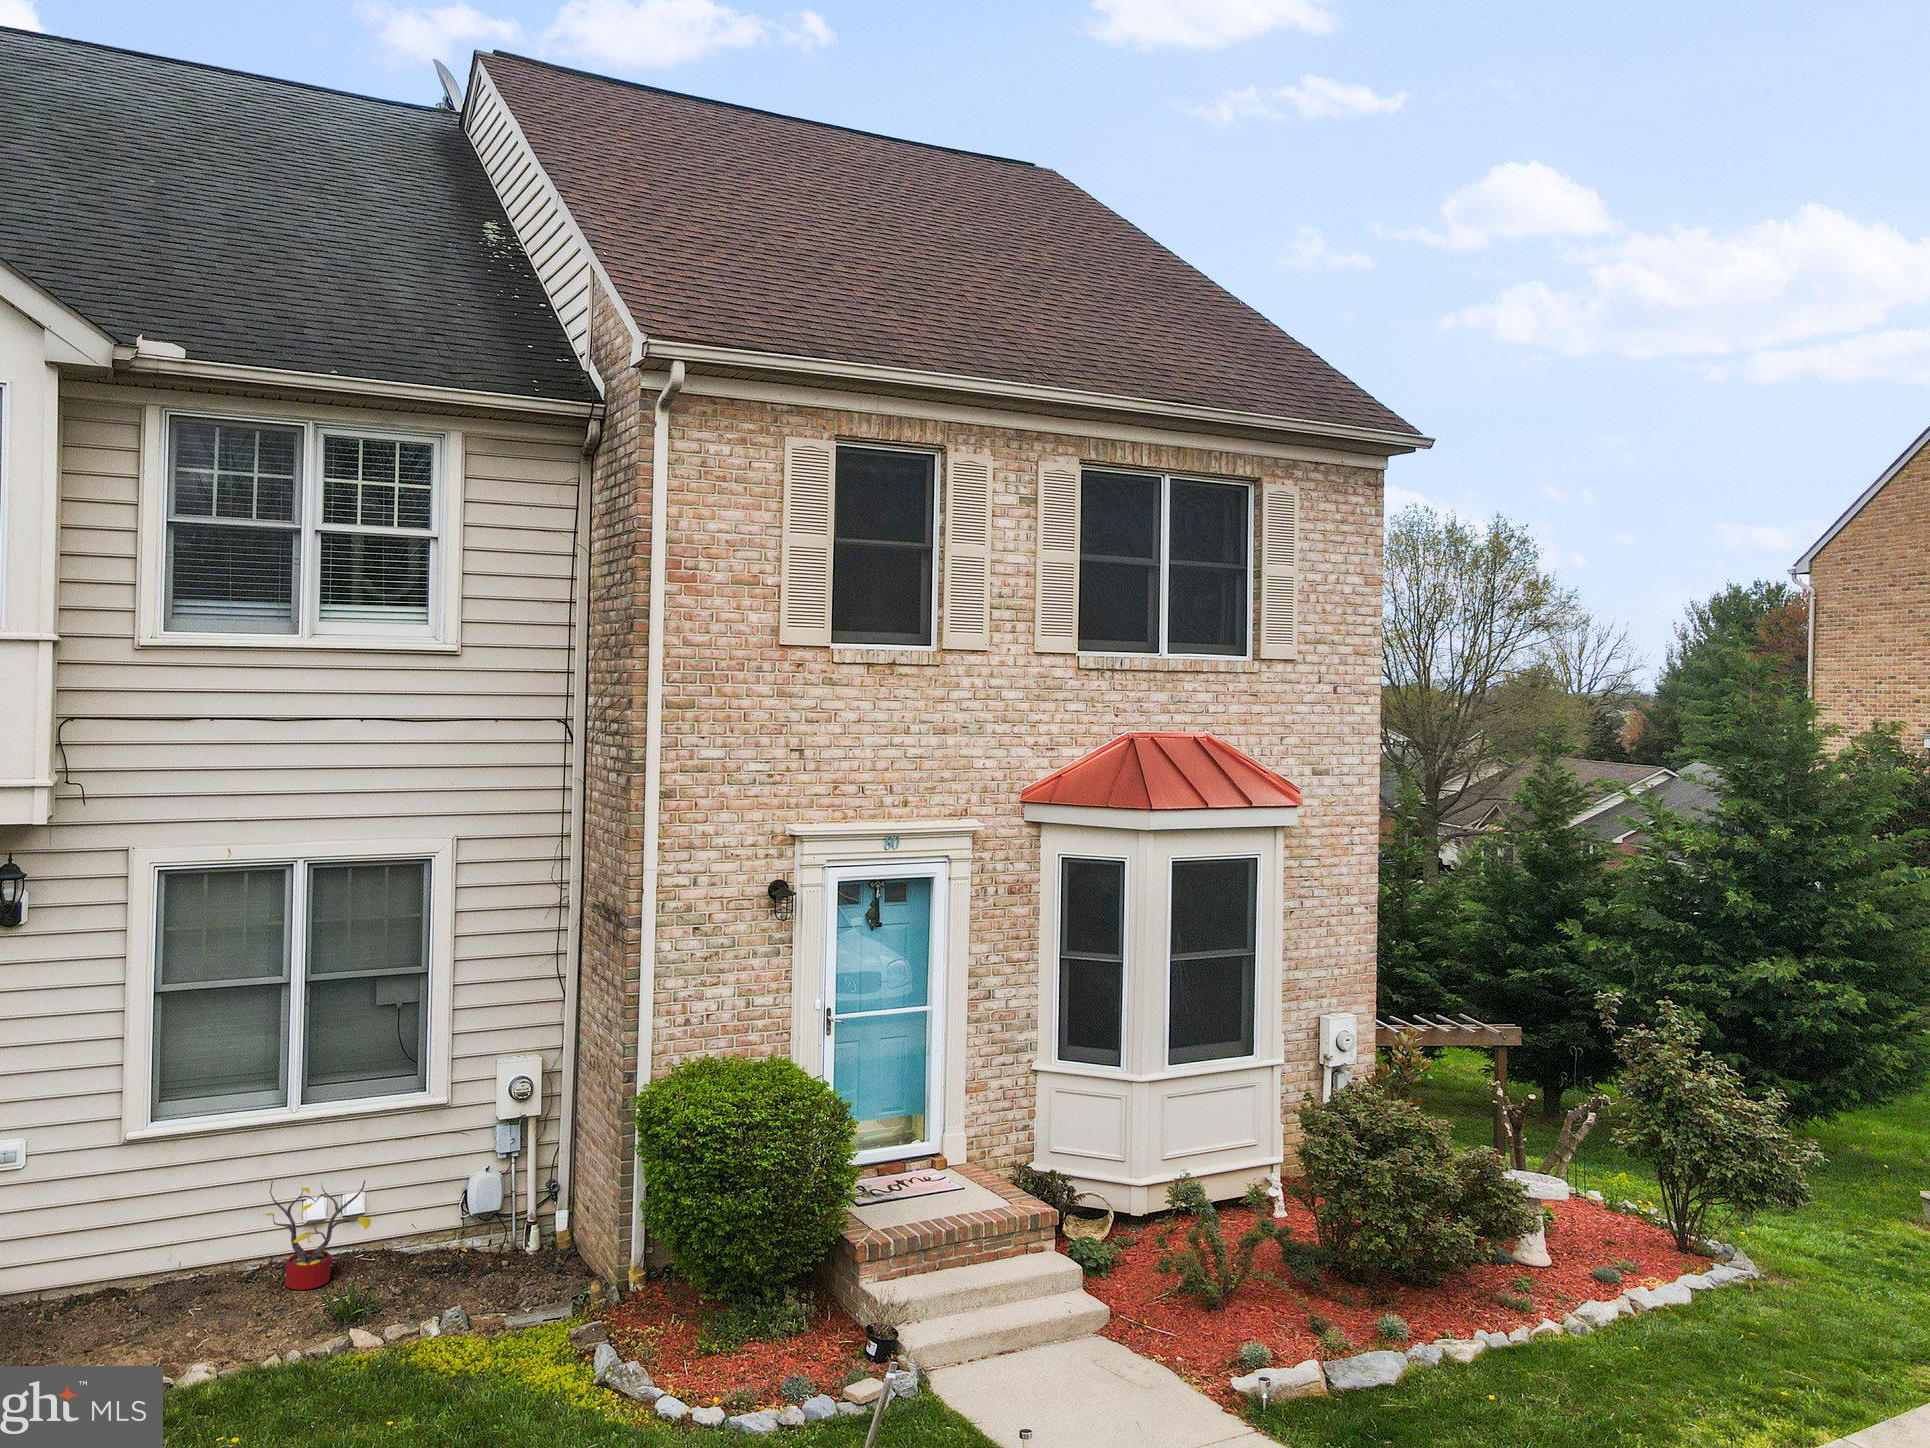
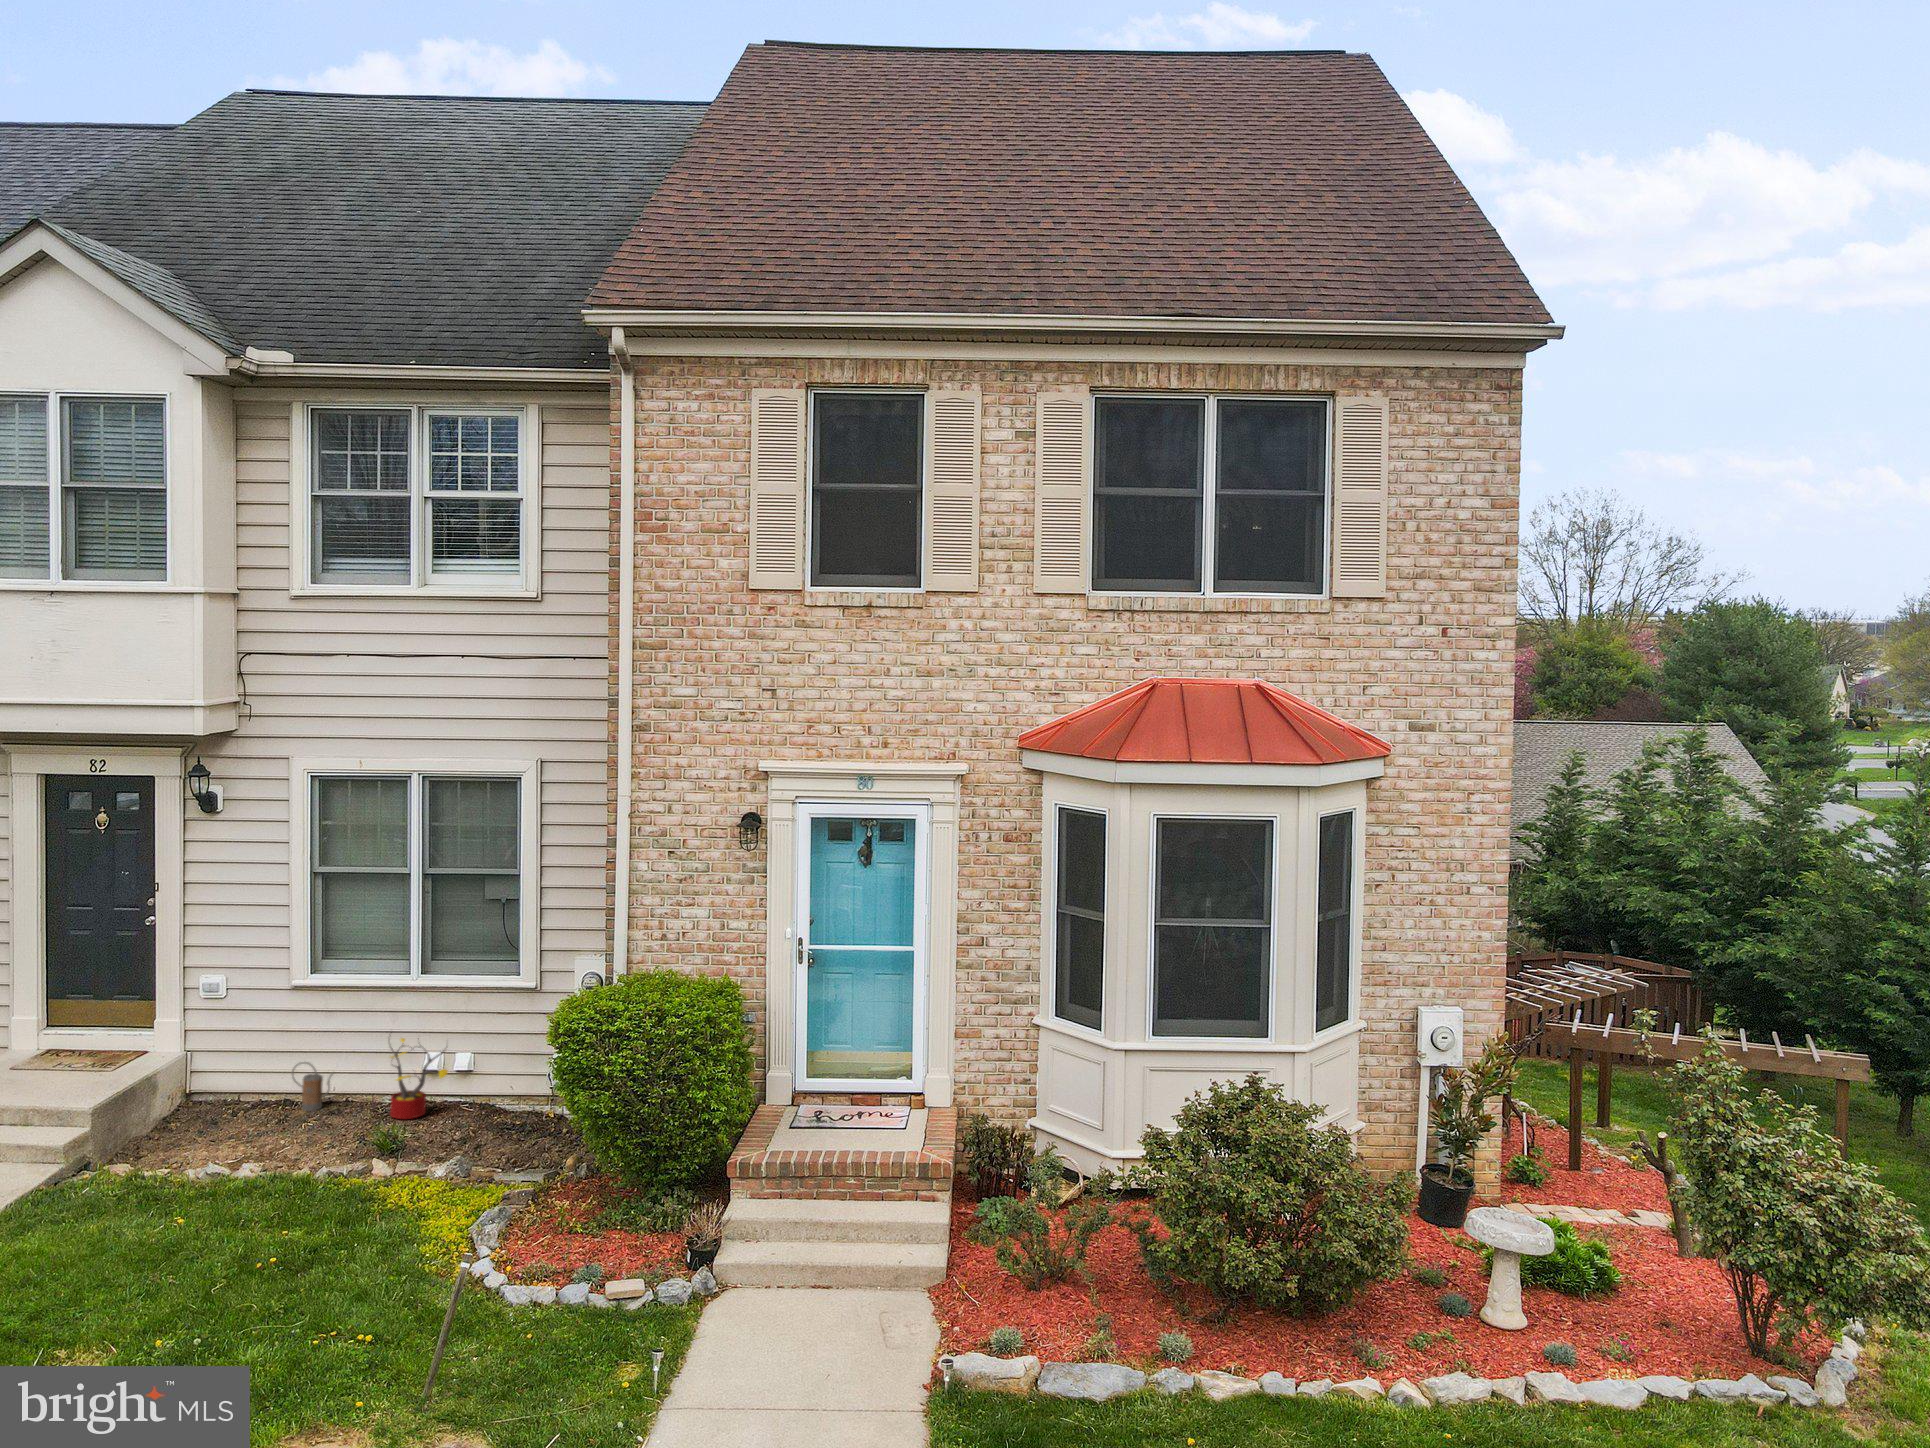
watering can: none [139,1240,202,1304] -> present [292,1062,333,1111]

